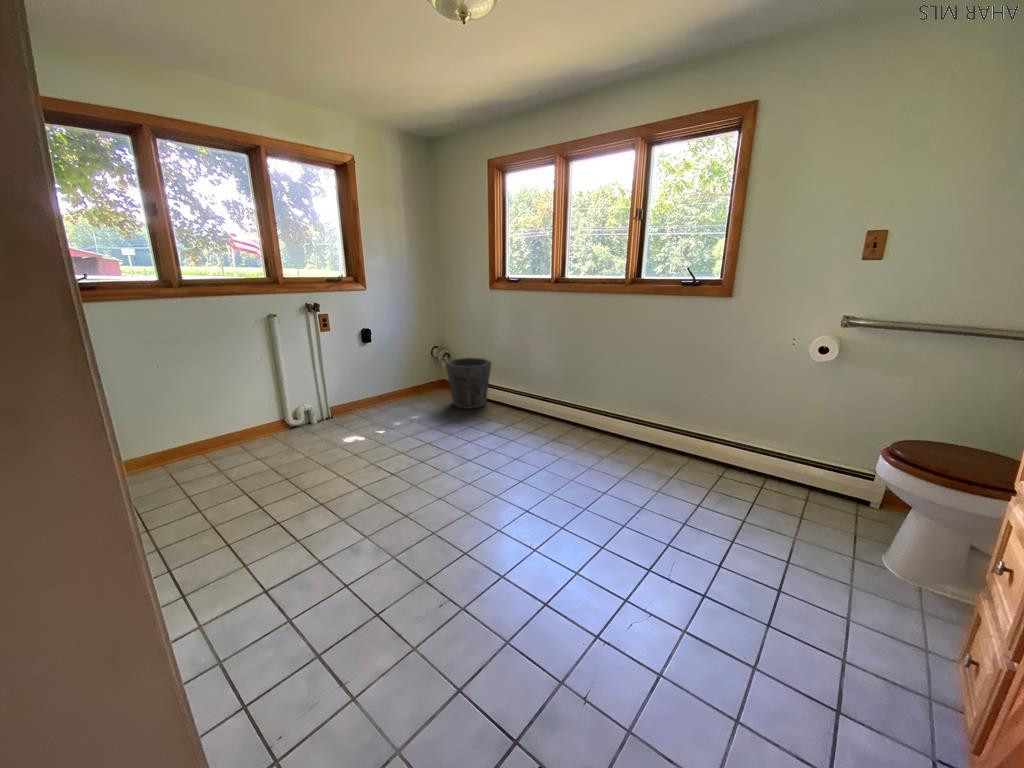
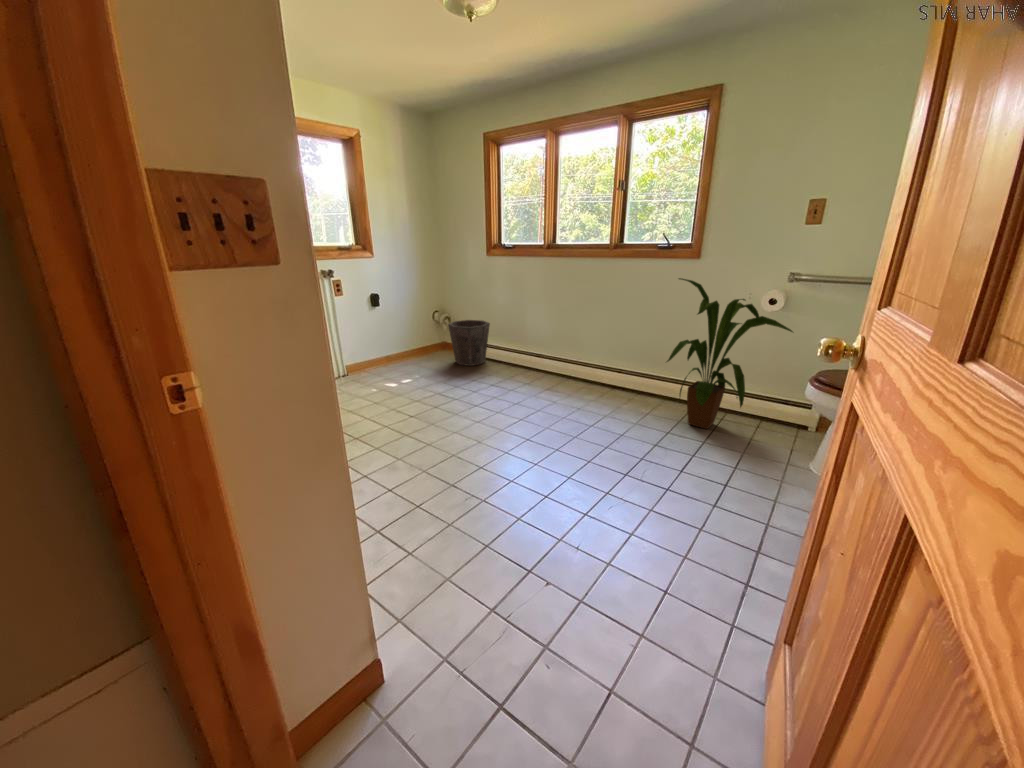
house plant: none [693,322,855,501] -> present [667,278,793,429]

